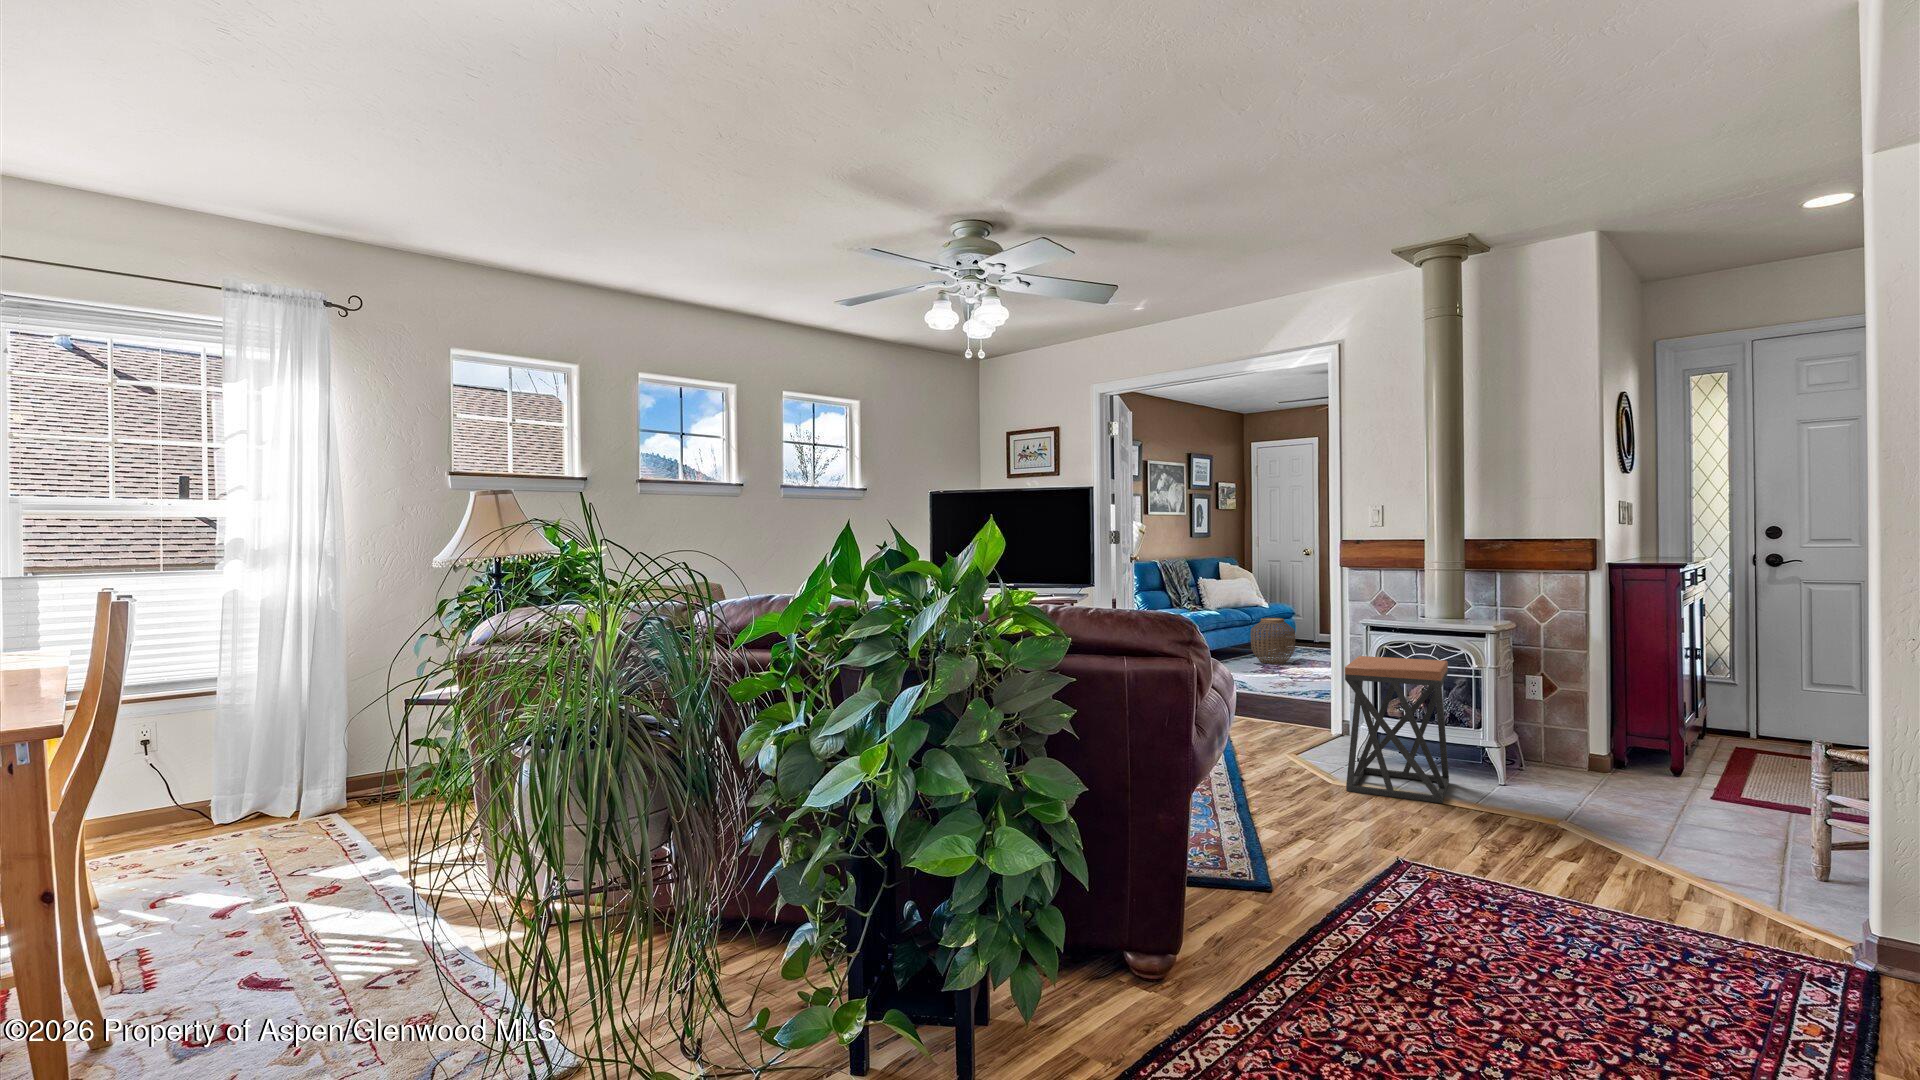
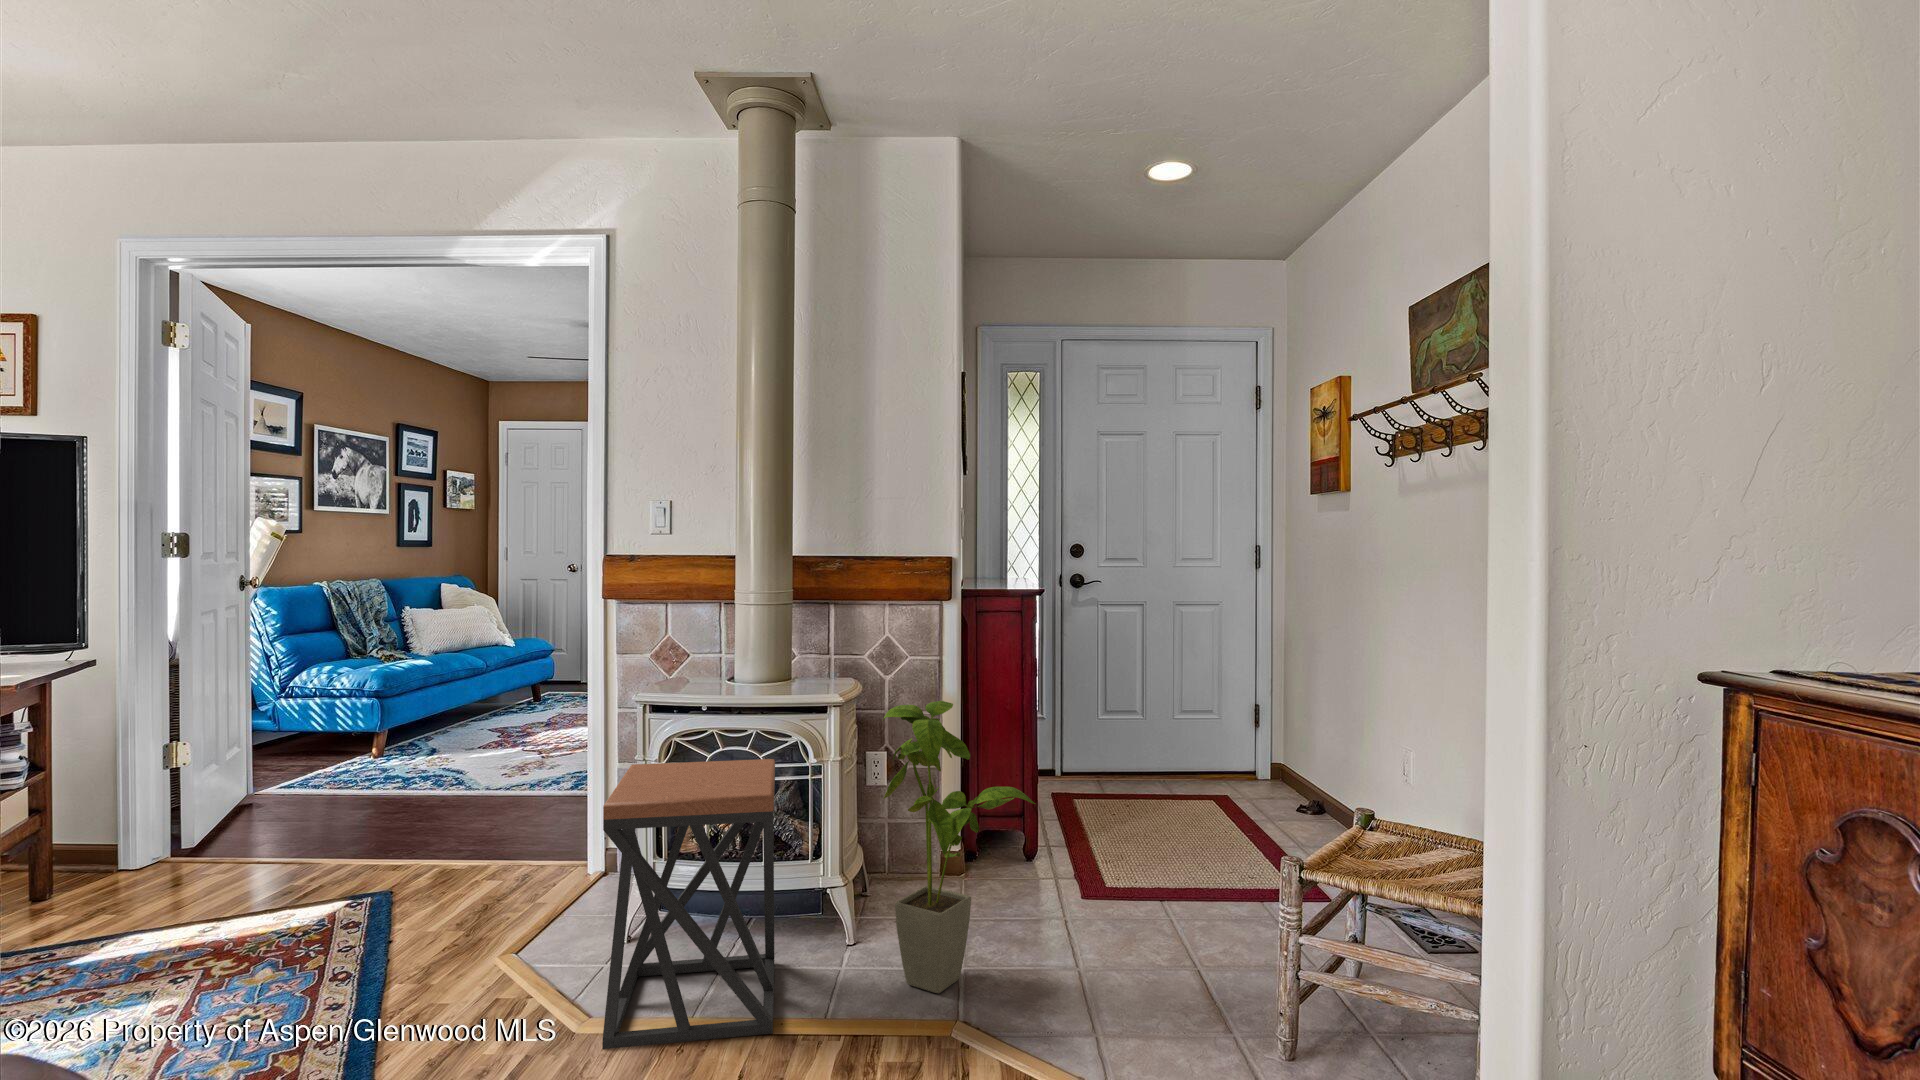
woven basket: present [1251,618,1295,664] -> none [481,663,548,730]
house plant: none [1516,629,1632,811] -> present [883,701,1035,993]

